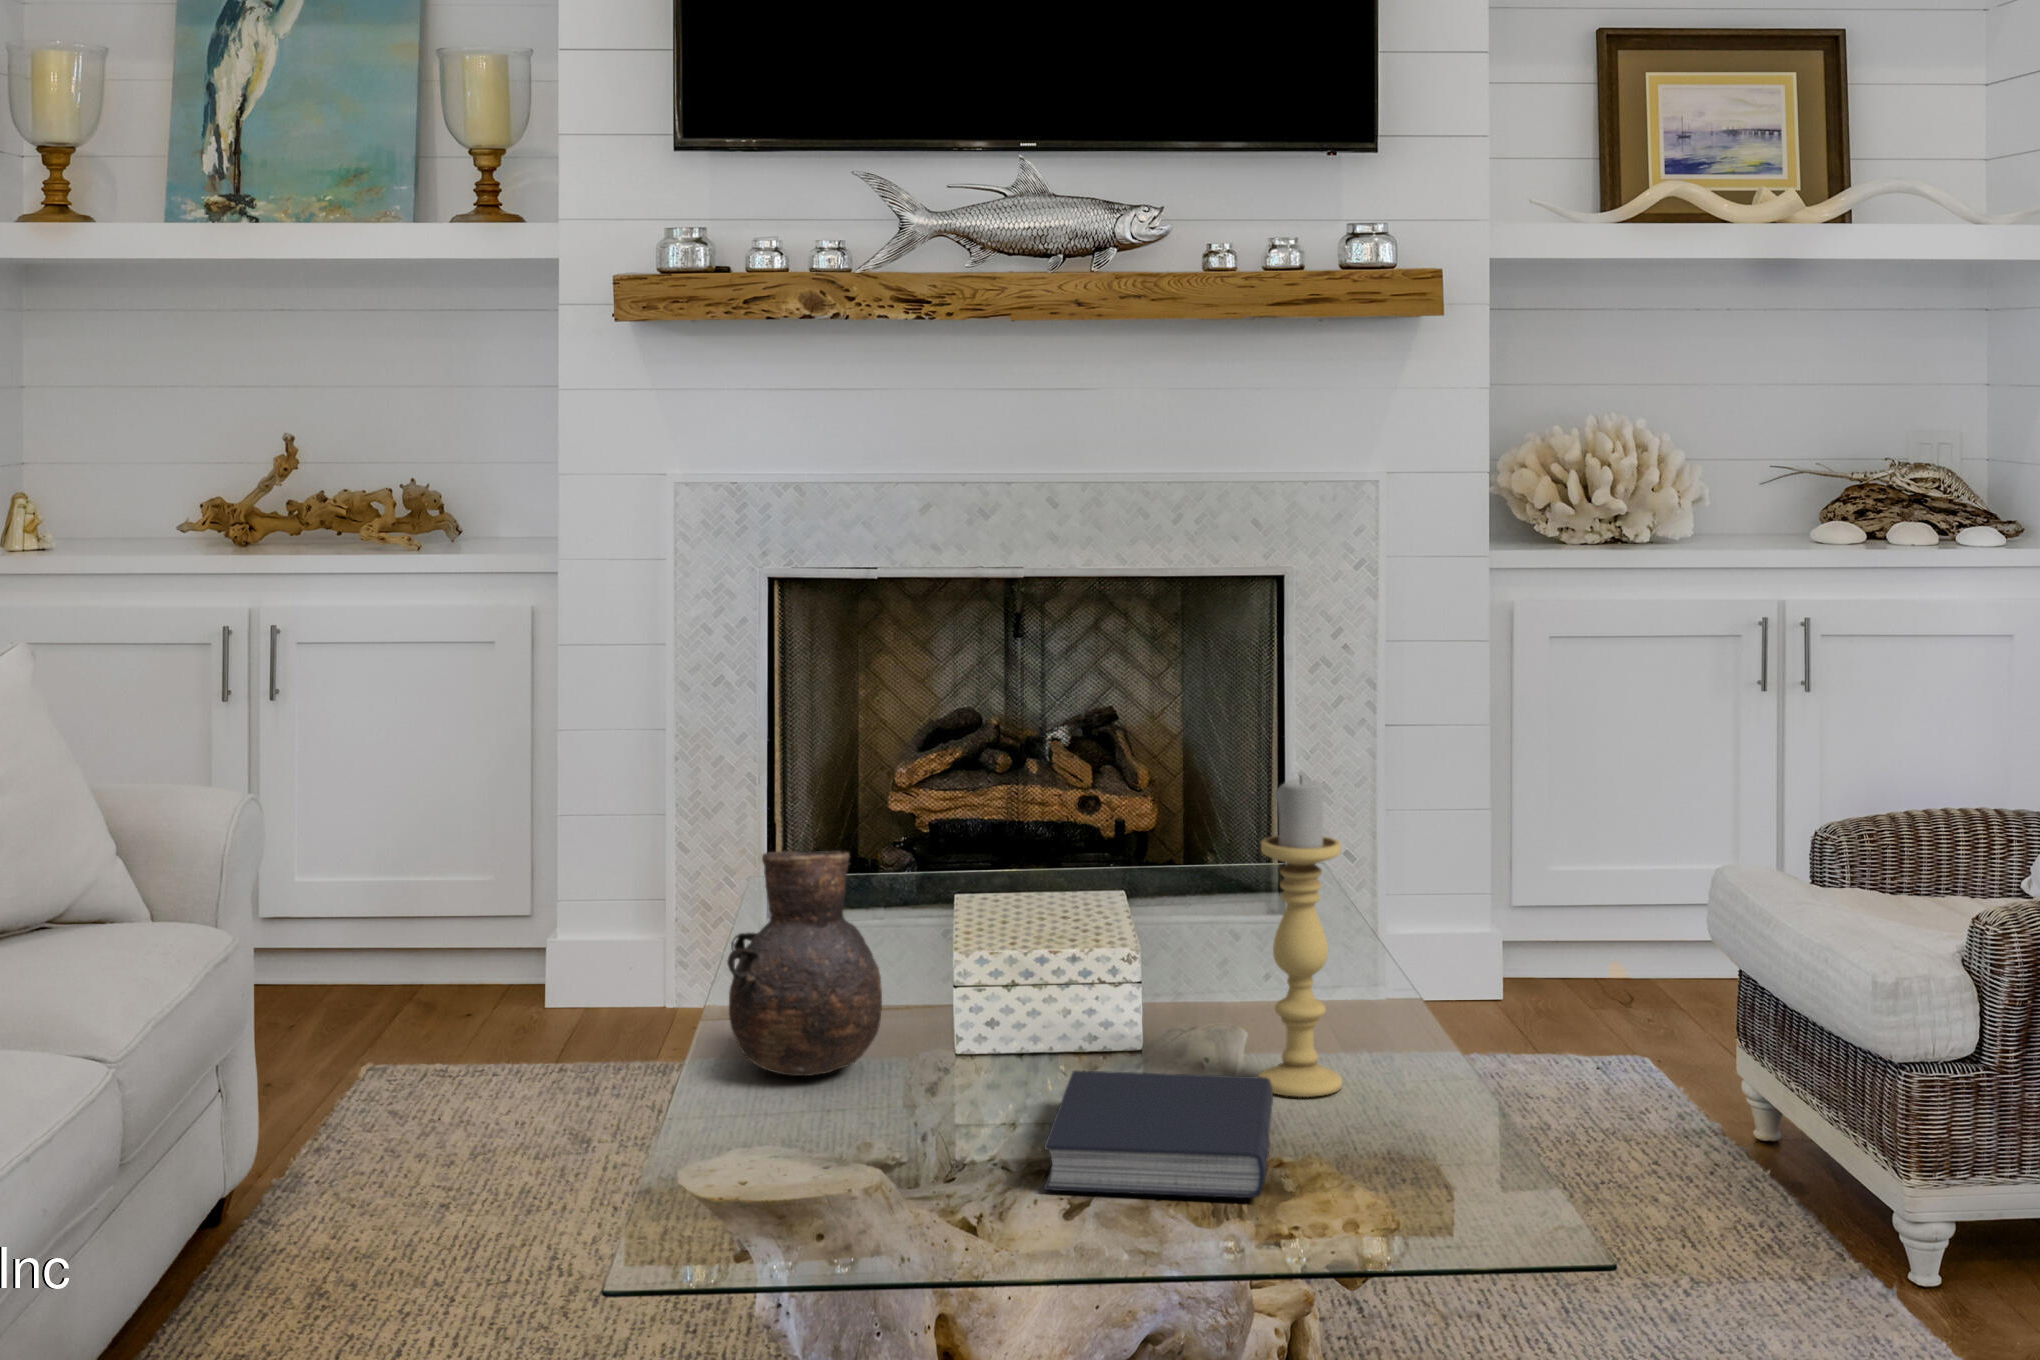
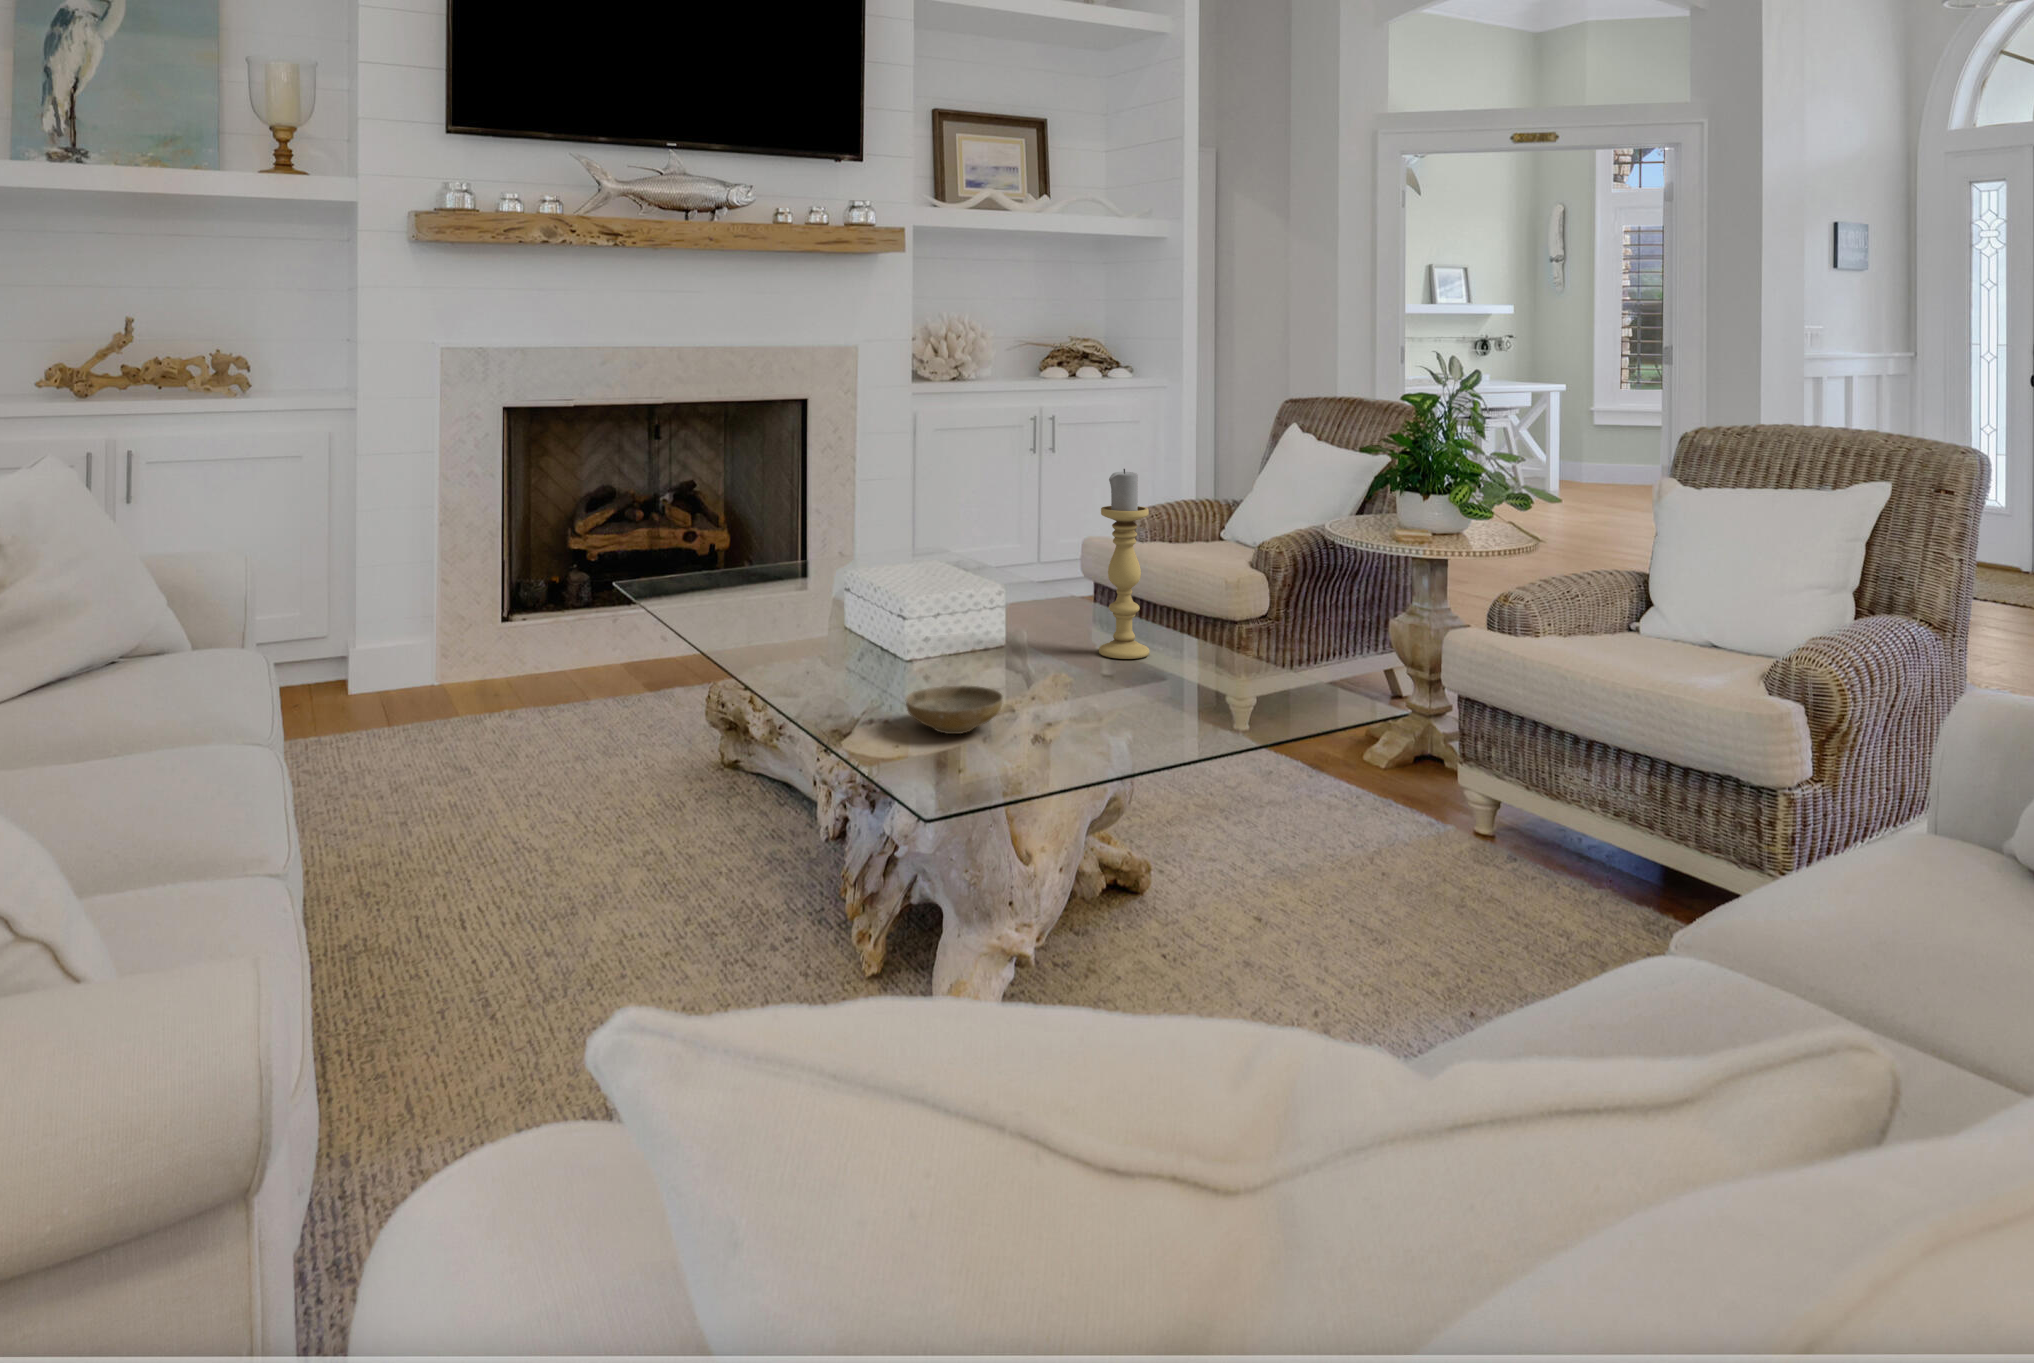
vase: present [727,851,882,1076] -> none [782,536,894,685]
book: present [1044,1071,1273,1198] -> none [1031,647,1224,724]
ceramic bowl: none [754,1097,903,1171] -> present [905,685,1003,734]

